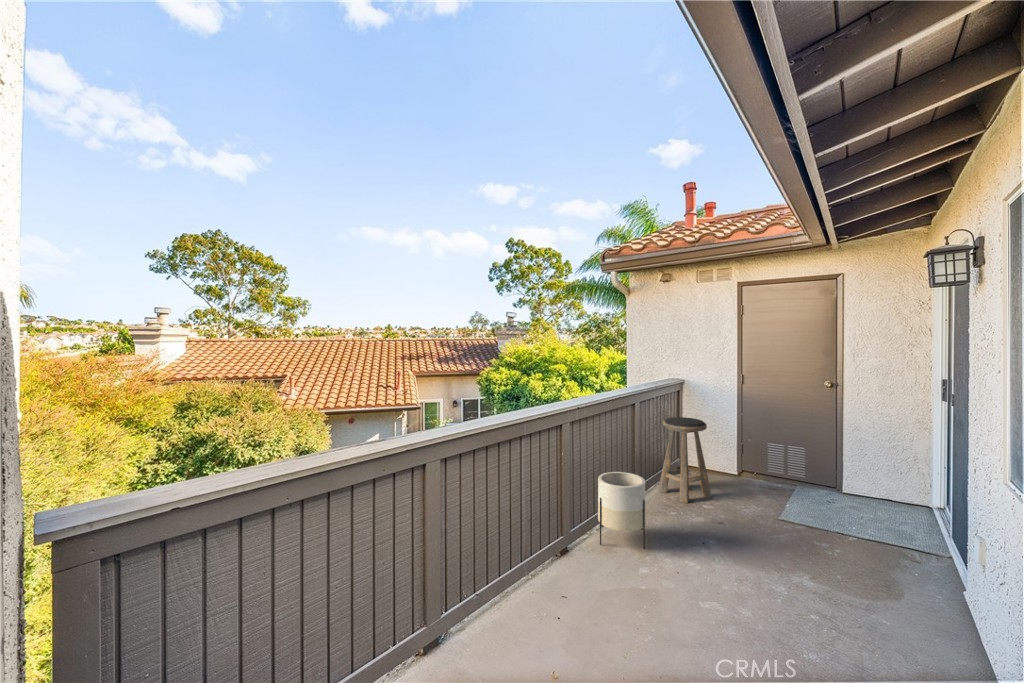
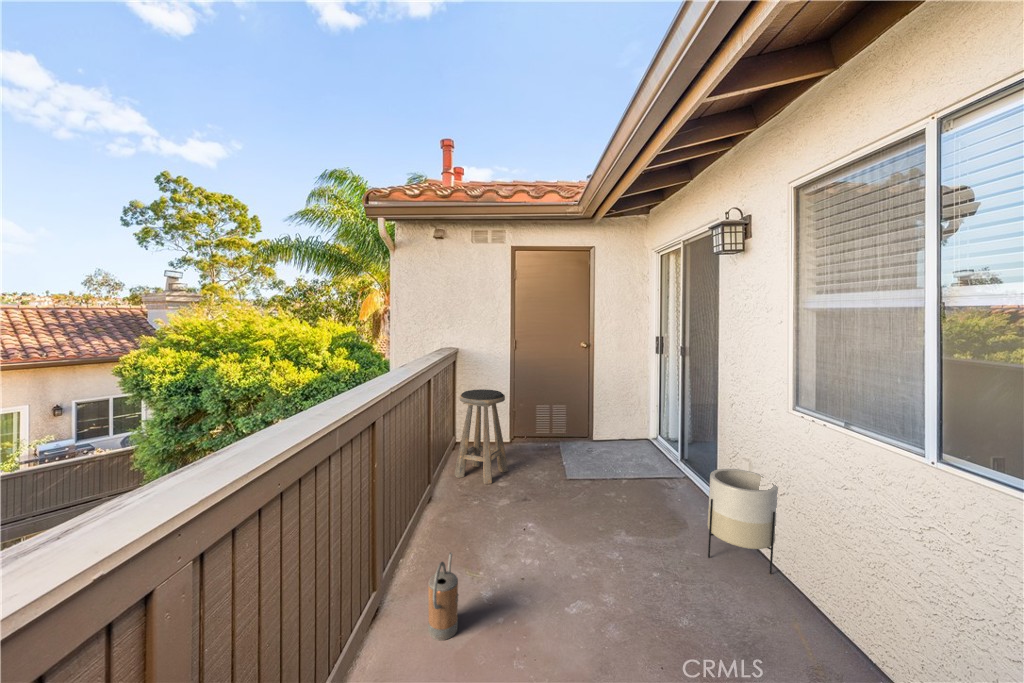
planter: present [598,472,646,548] -> present [707,469,778,574]
watering can: none [567,524,596,579] -> present [428,552,458,640]

